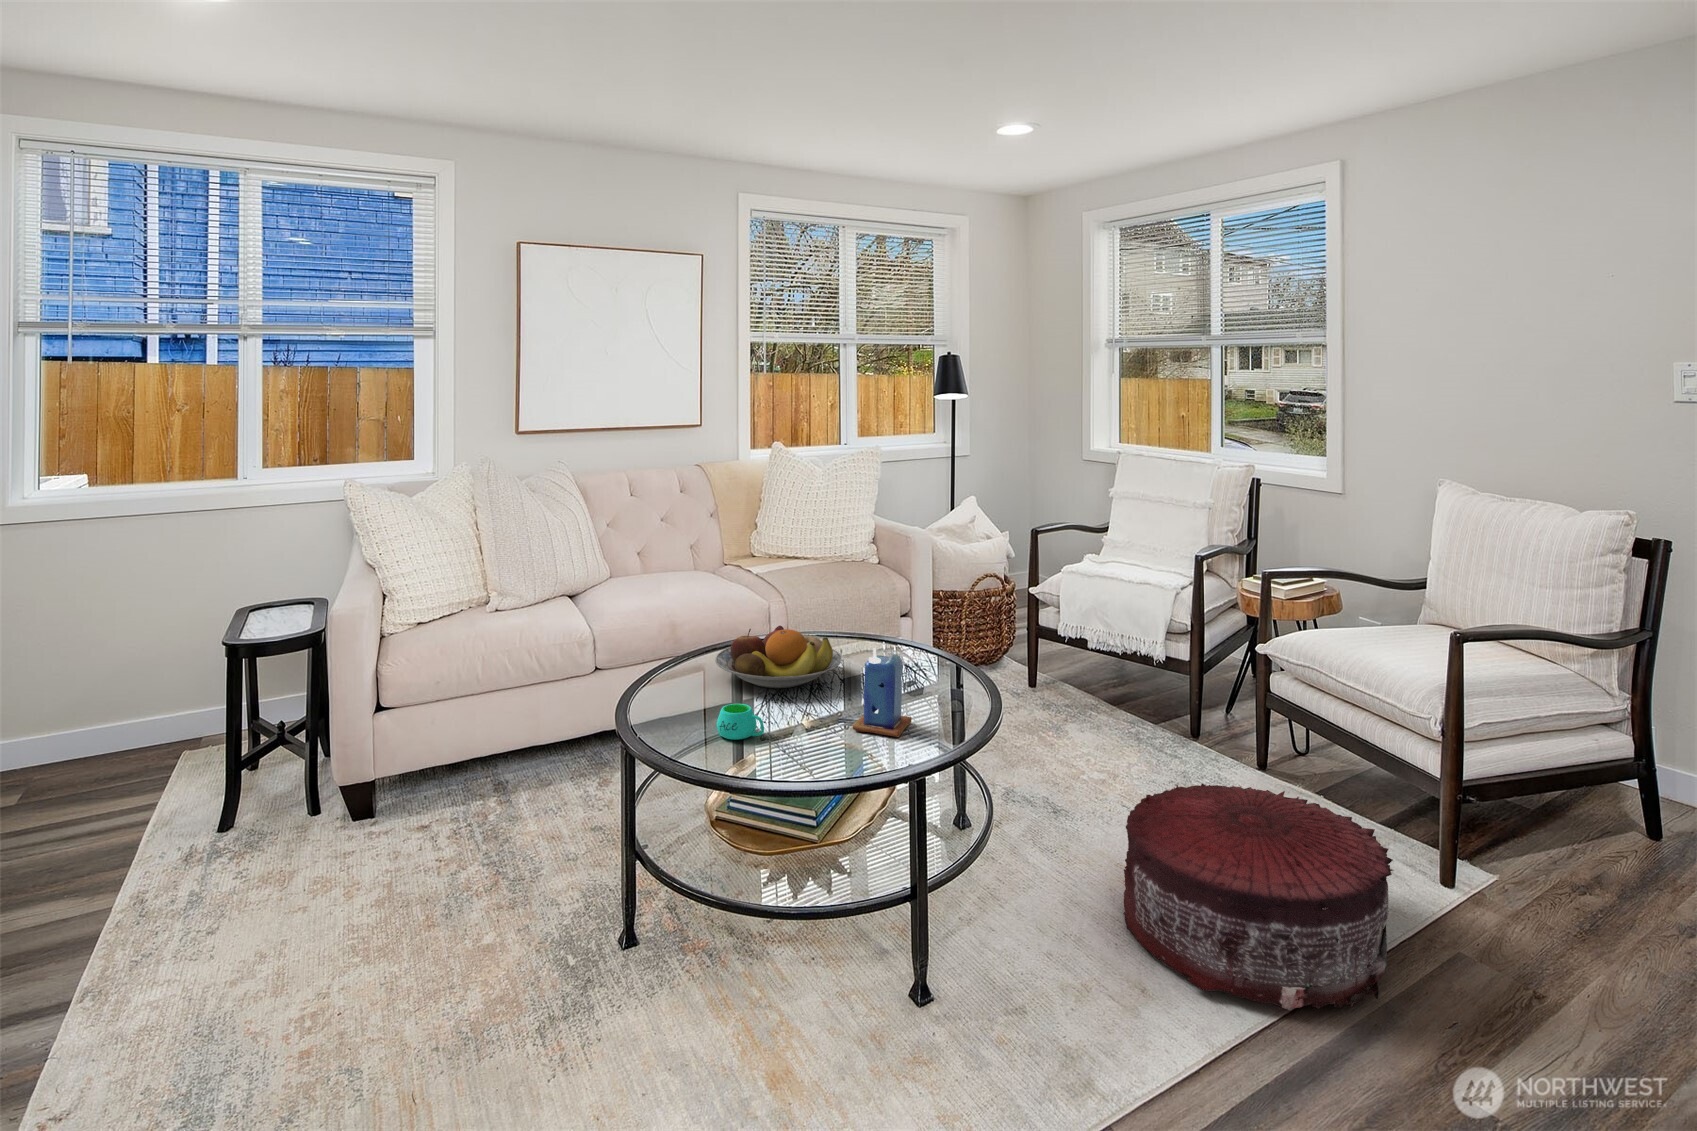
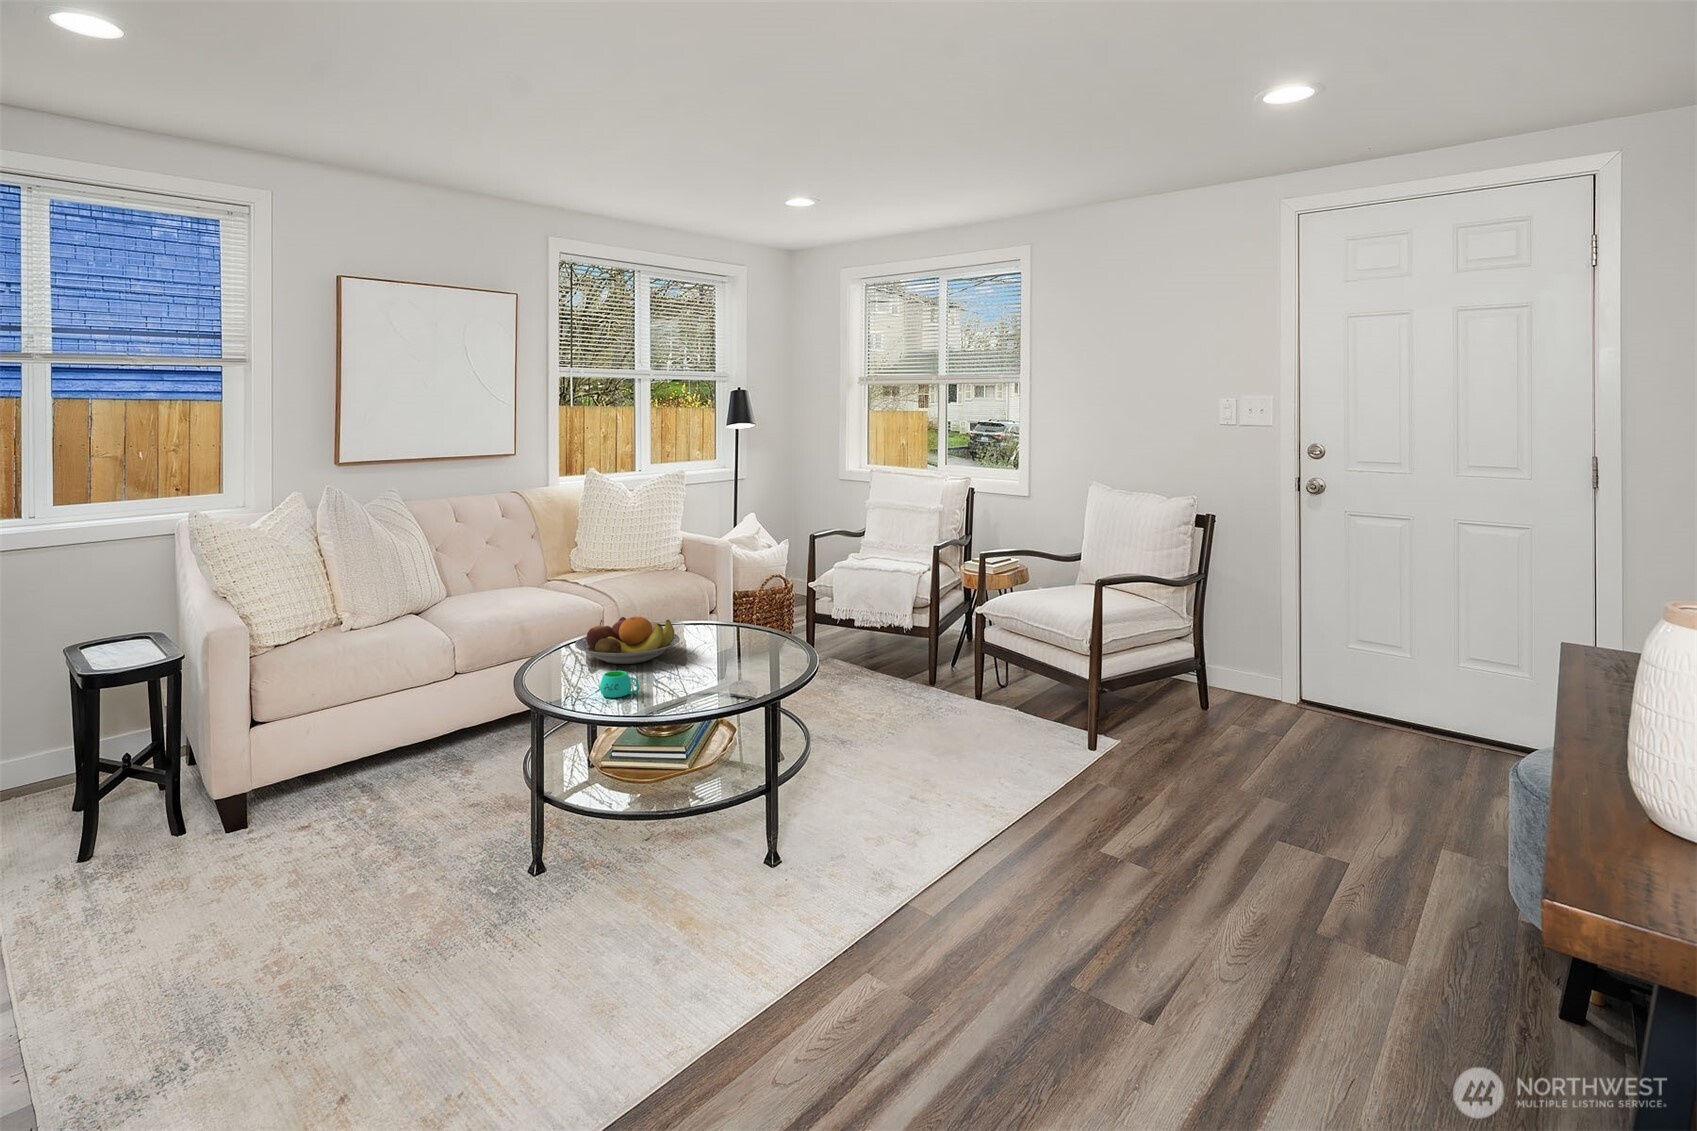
candle: present [853,648,911,737] -> none [705,619,746,683]
pouf: present [1123,784,1393,1010] -> none [904,698,1074,830]

